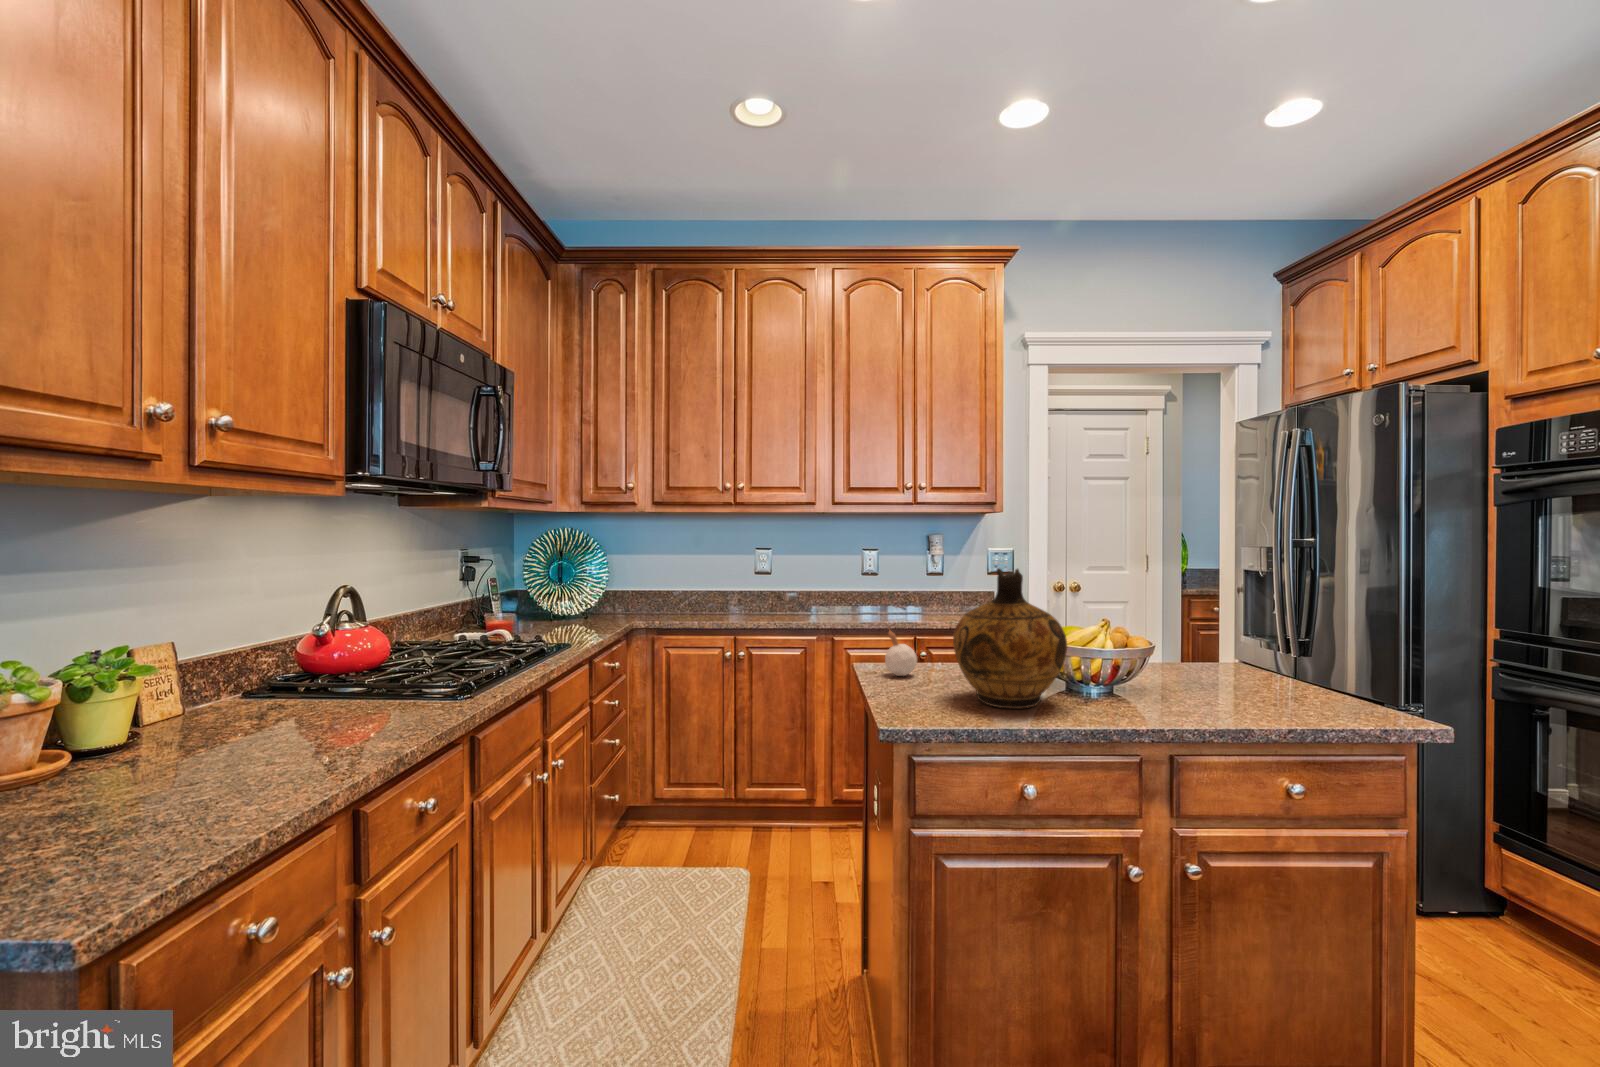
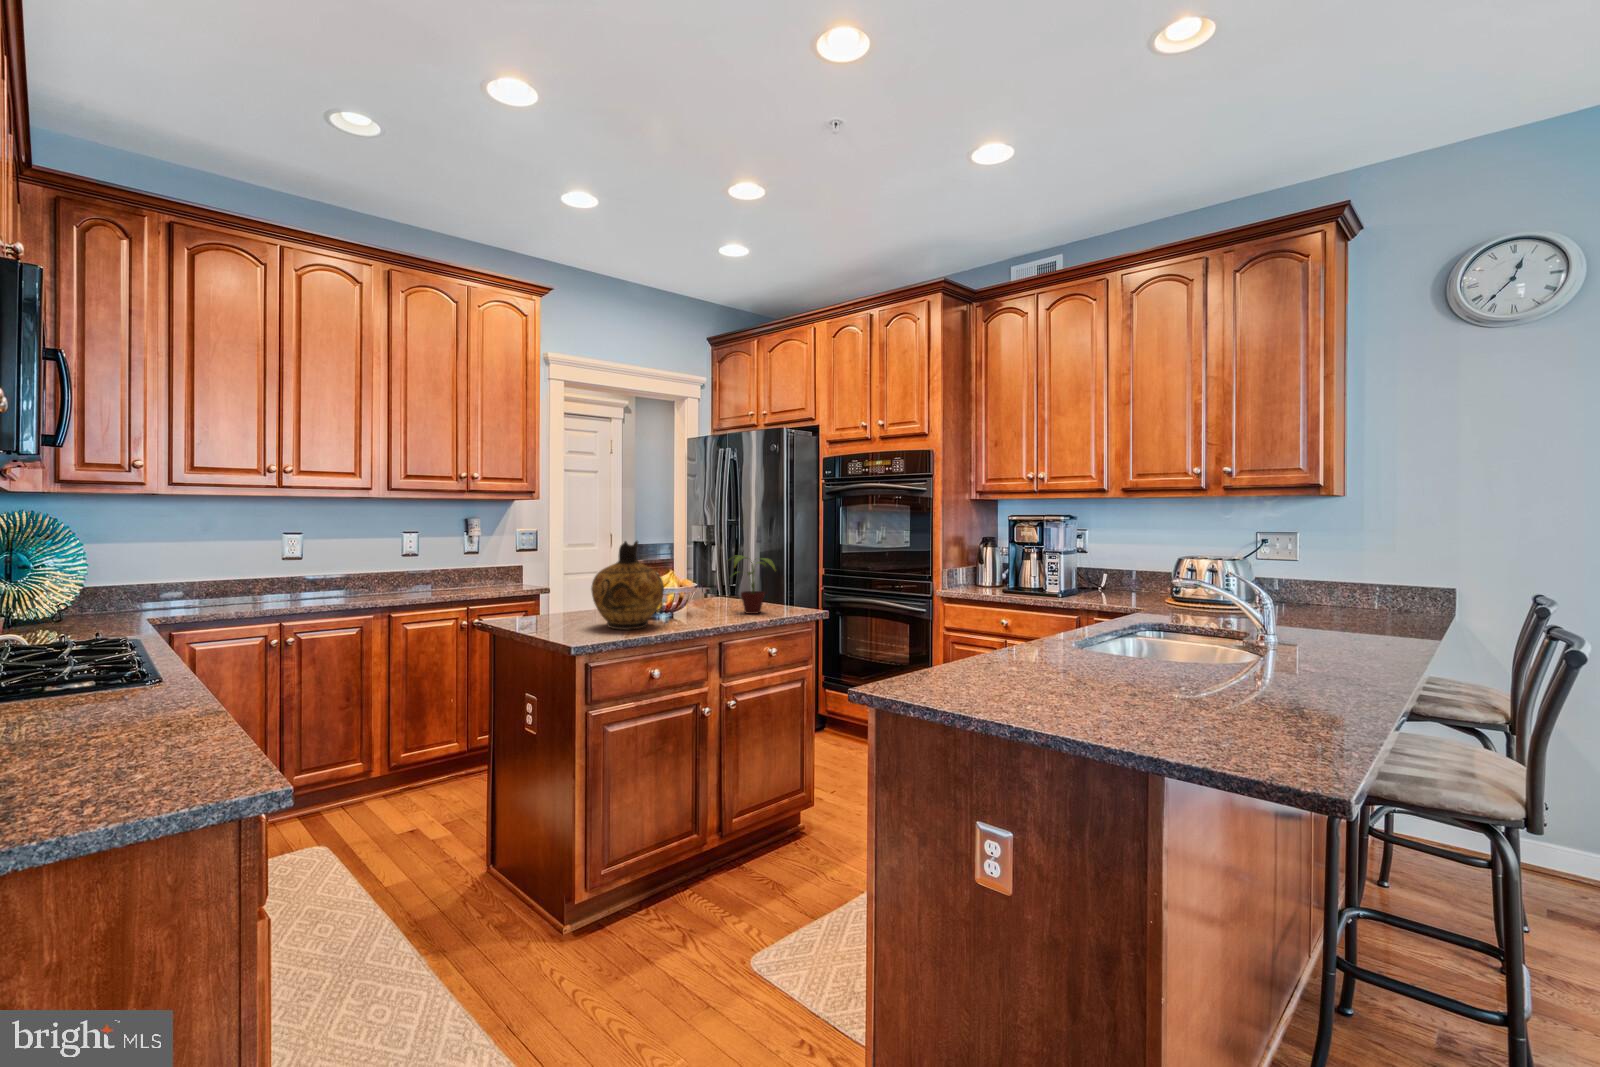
potted plant: none [1212,600,1310,710] -> present [729,555,775,614]
candle: present [885,627,917,676] -> none [523,584,549,624]

